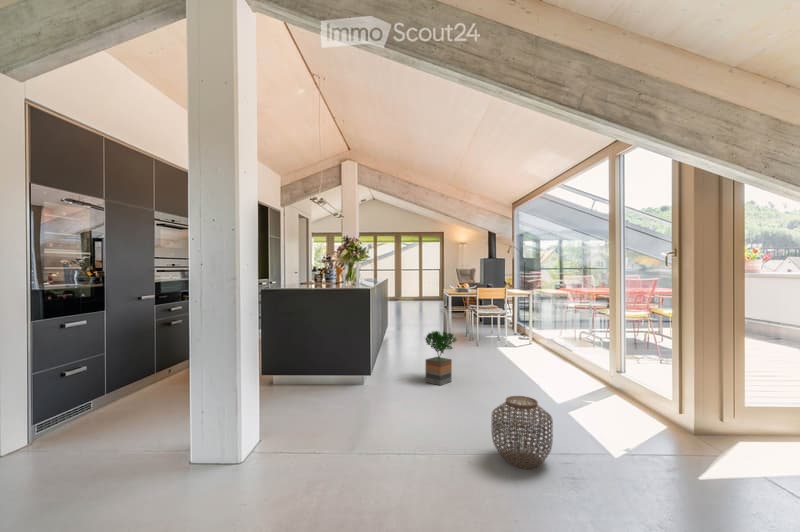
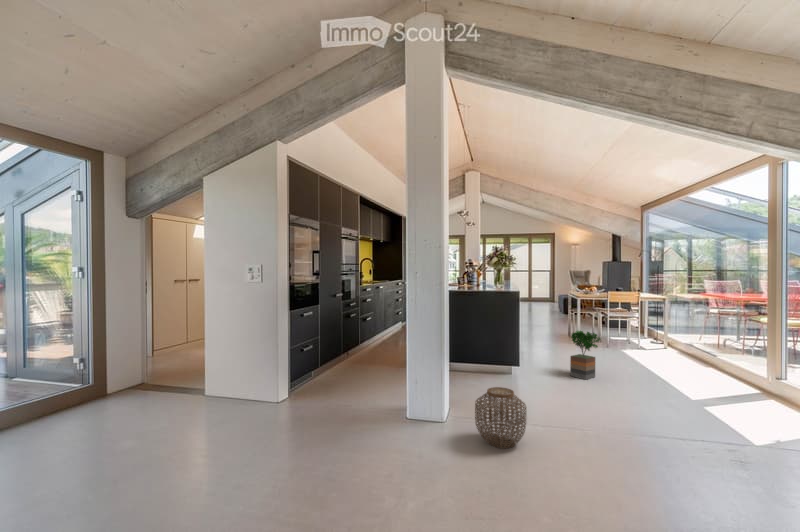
woven basket: present [492,396,553,469] -> present [475,387,526,448]

